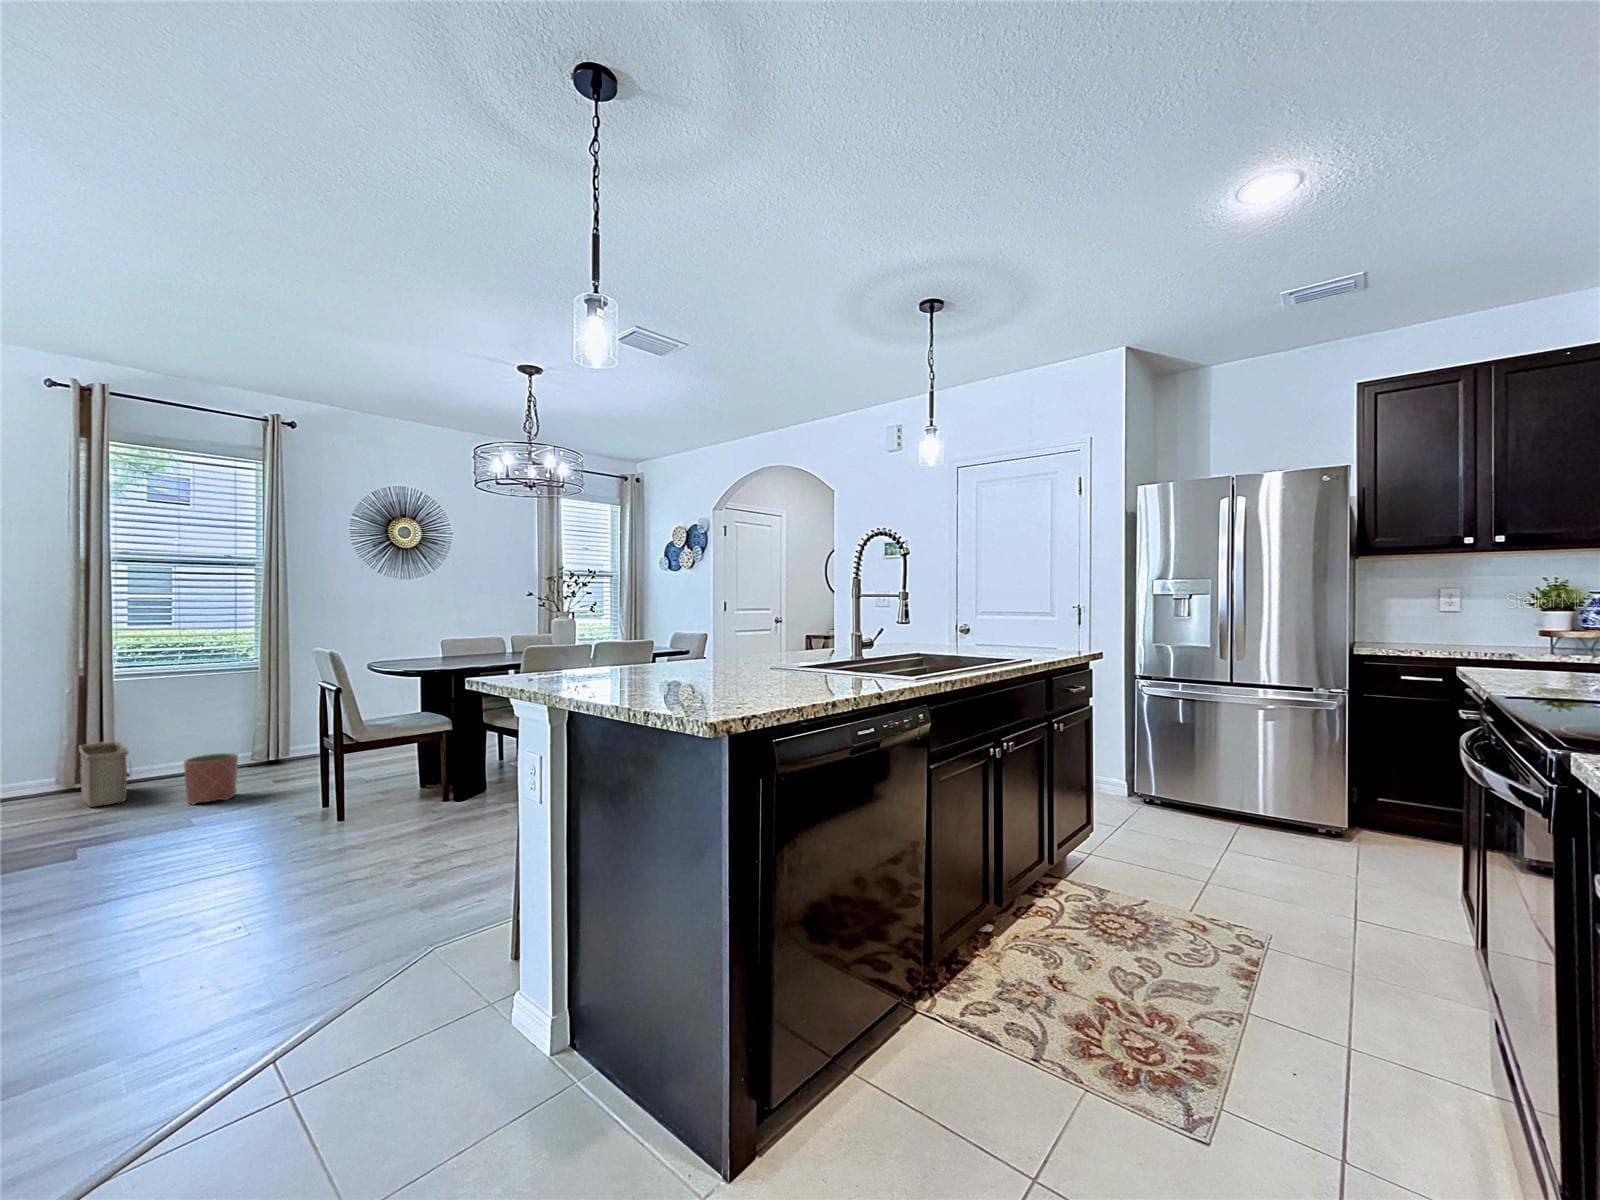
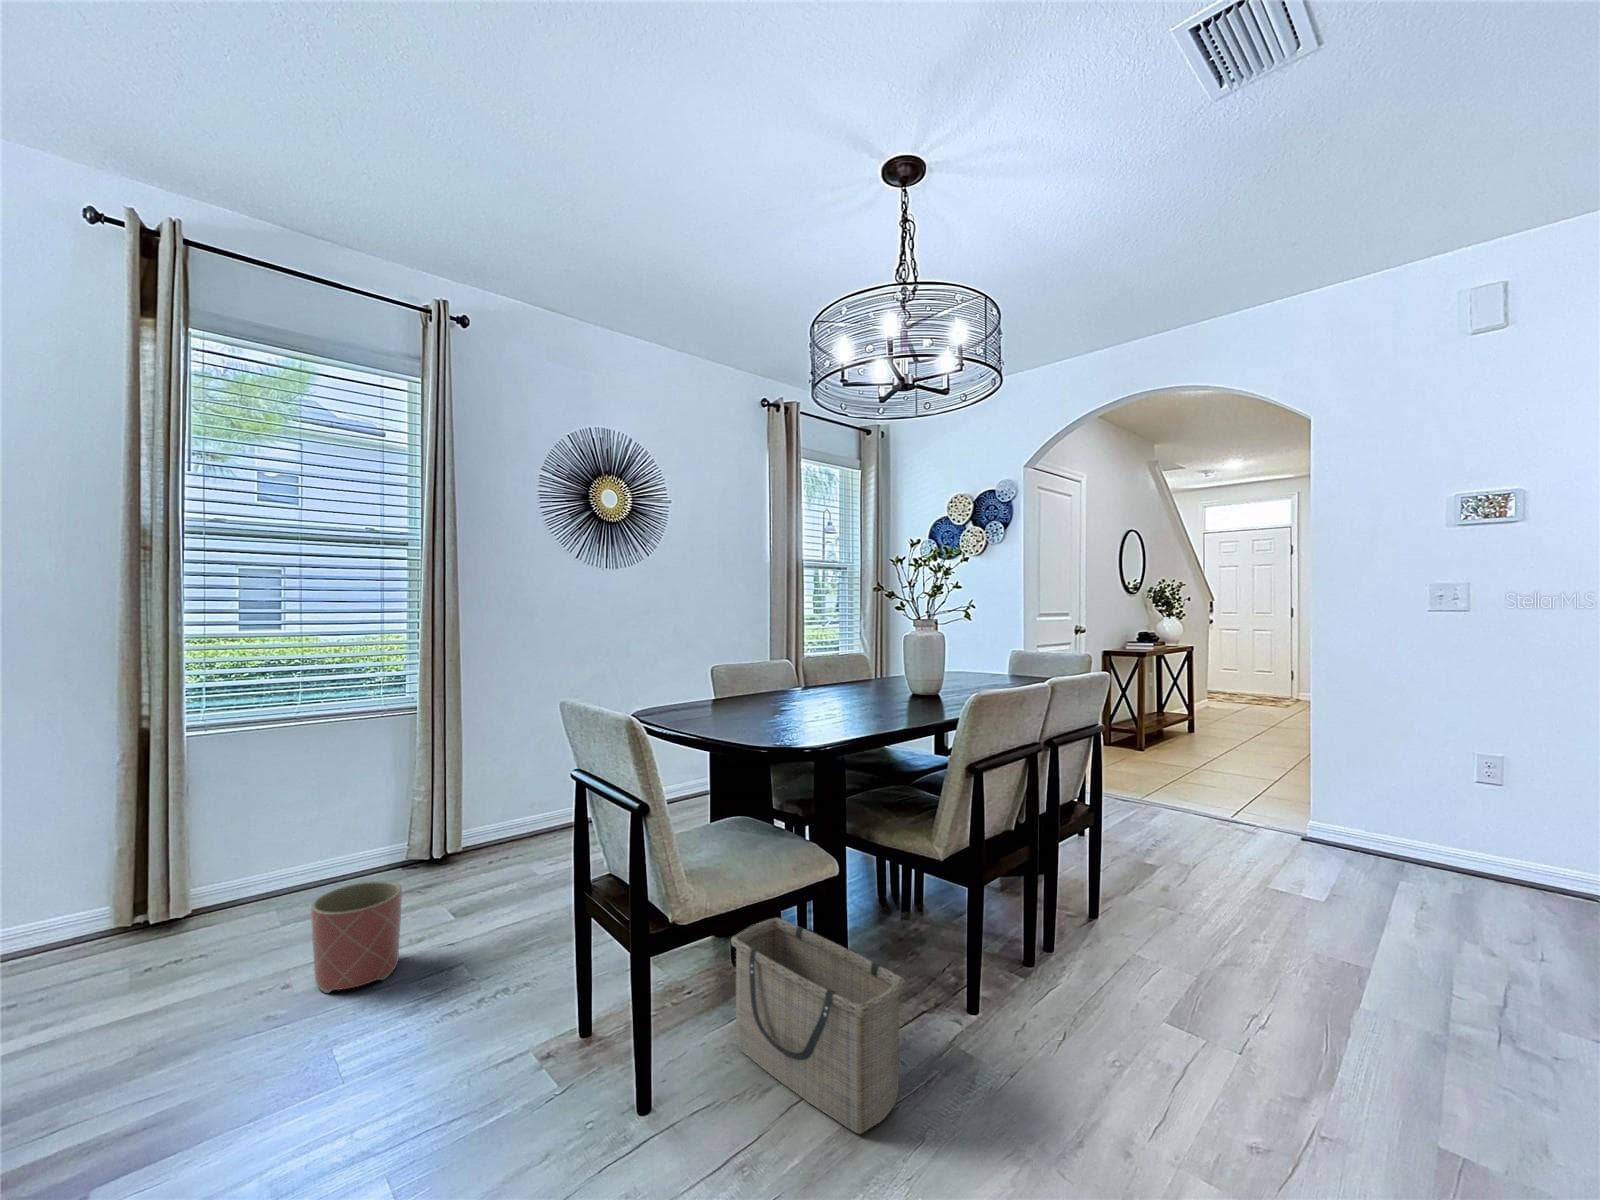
basket: present [77,741,131,807] -> present [731,918,905,1134]

